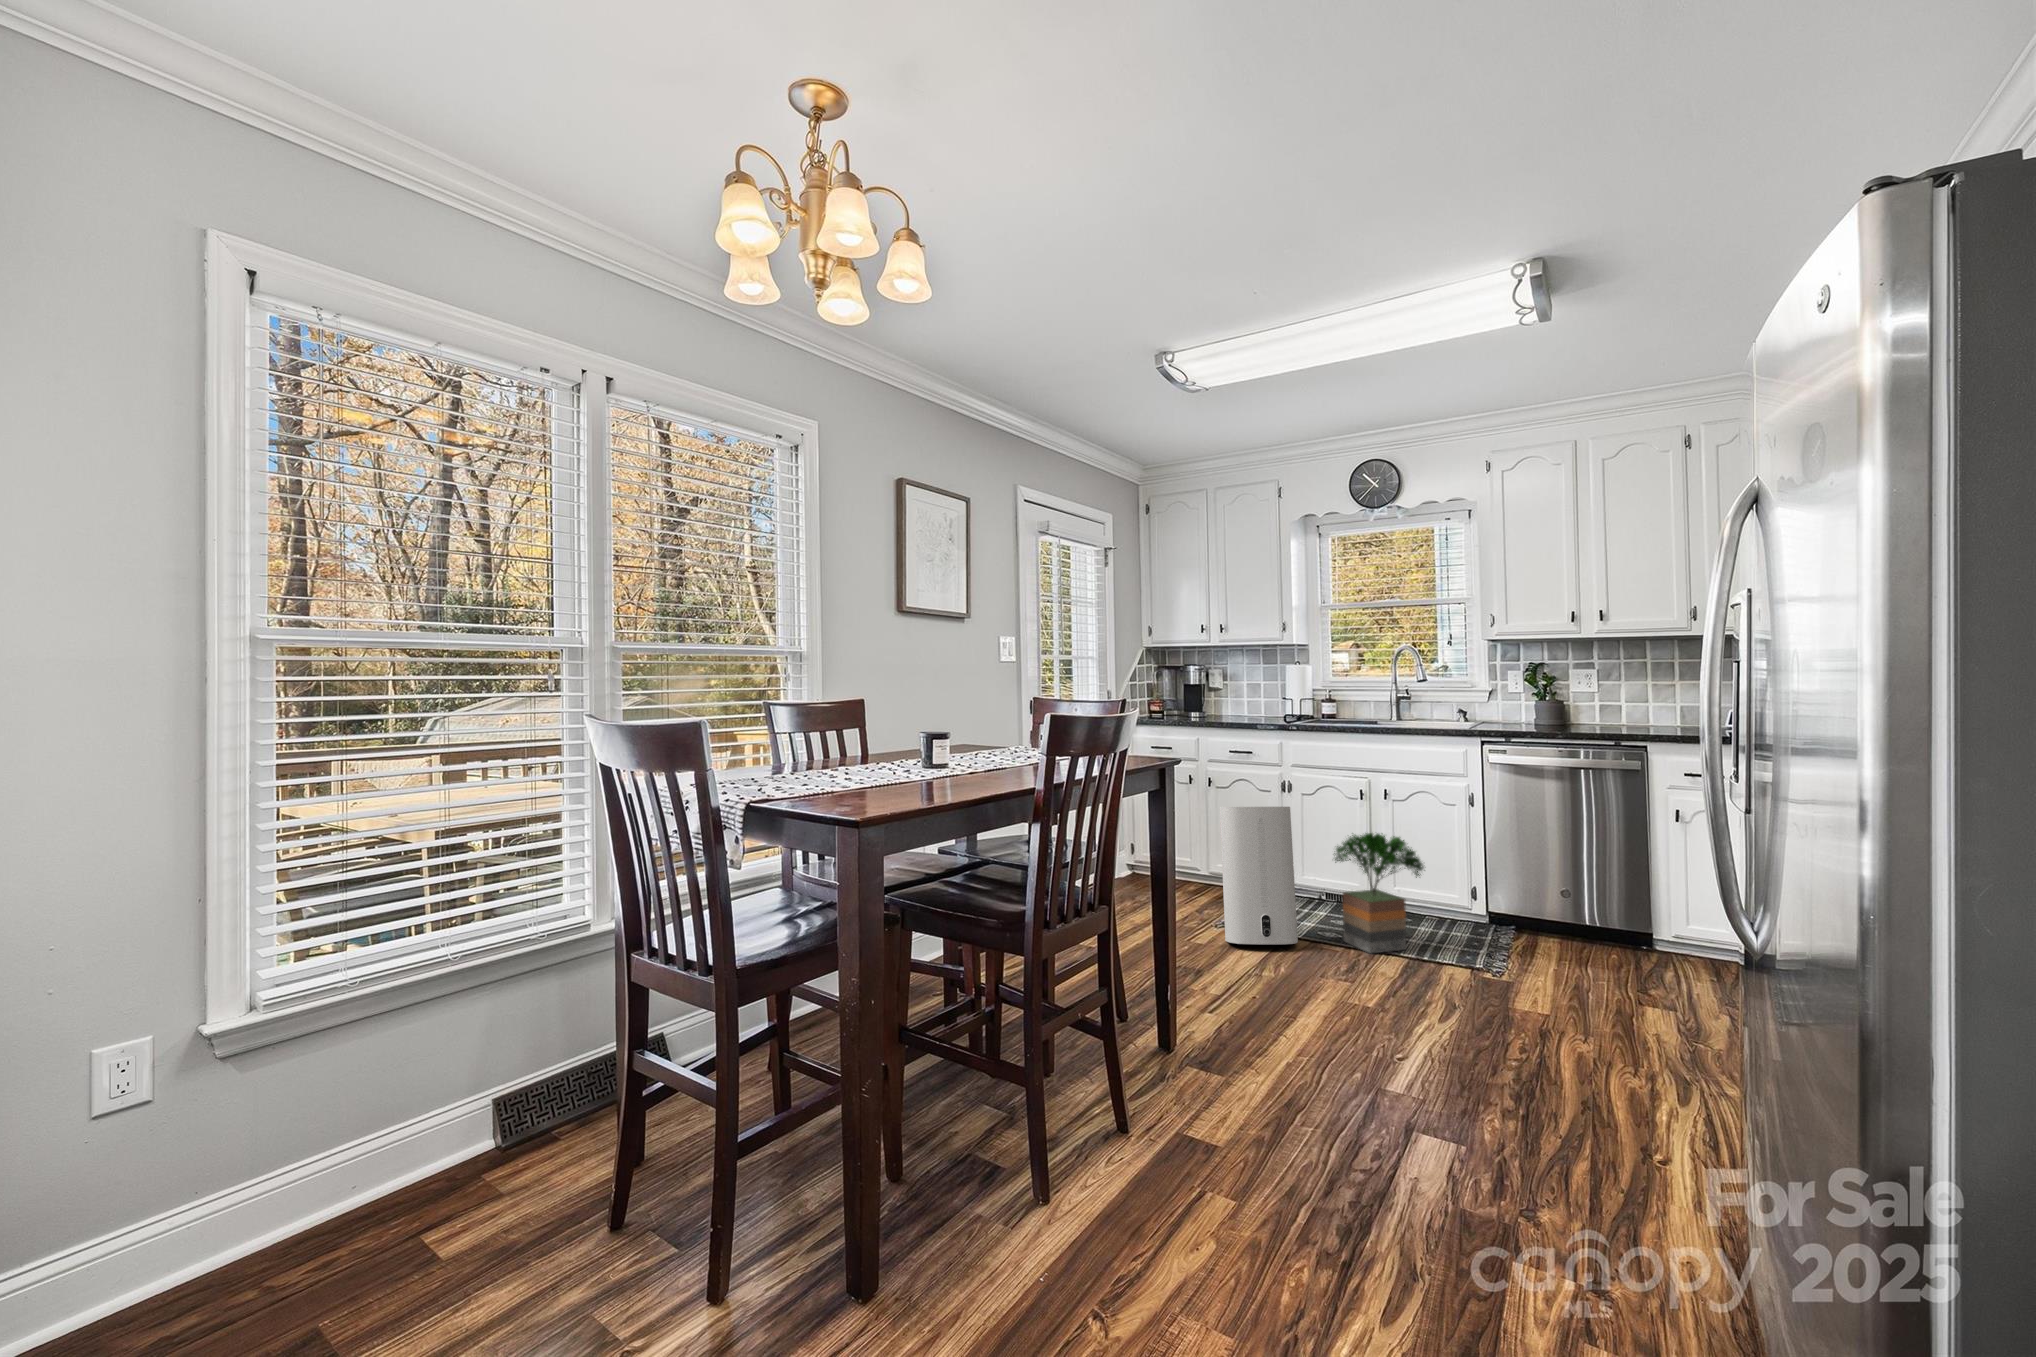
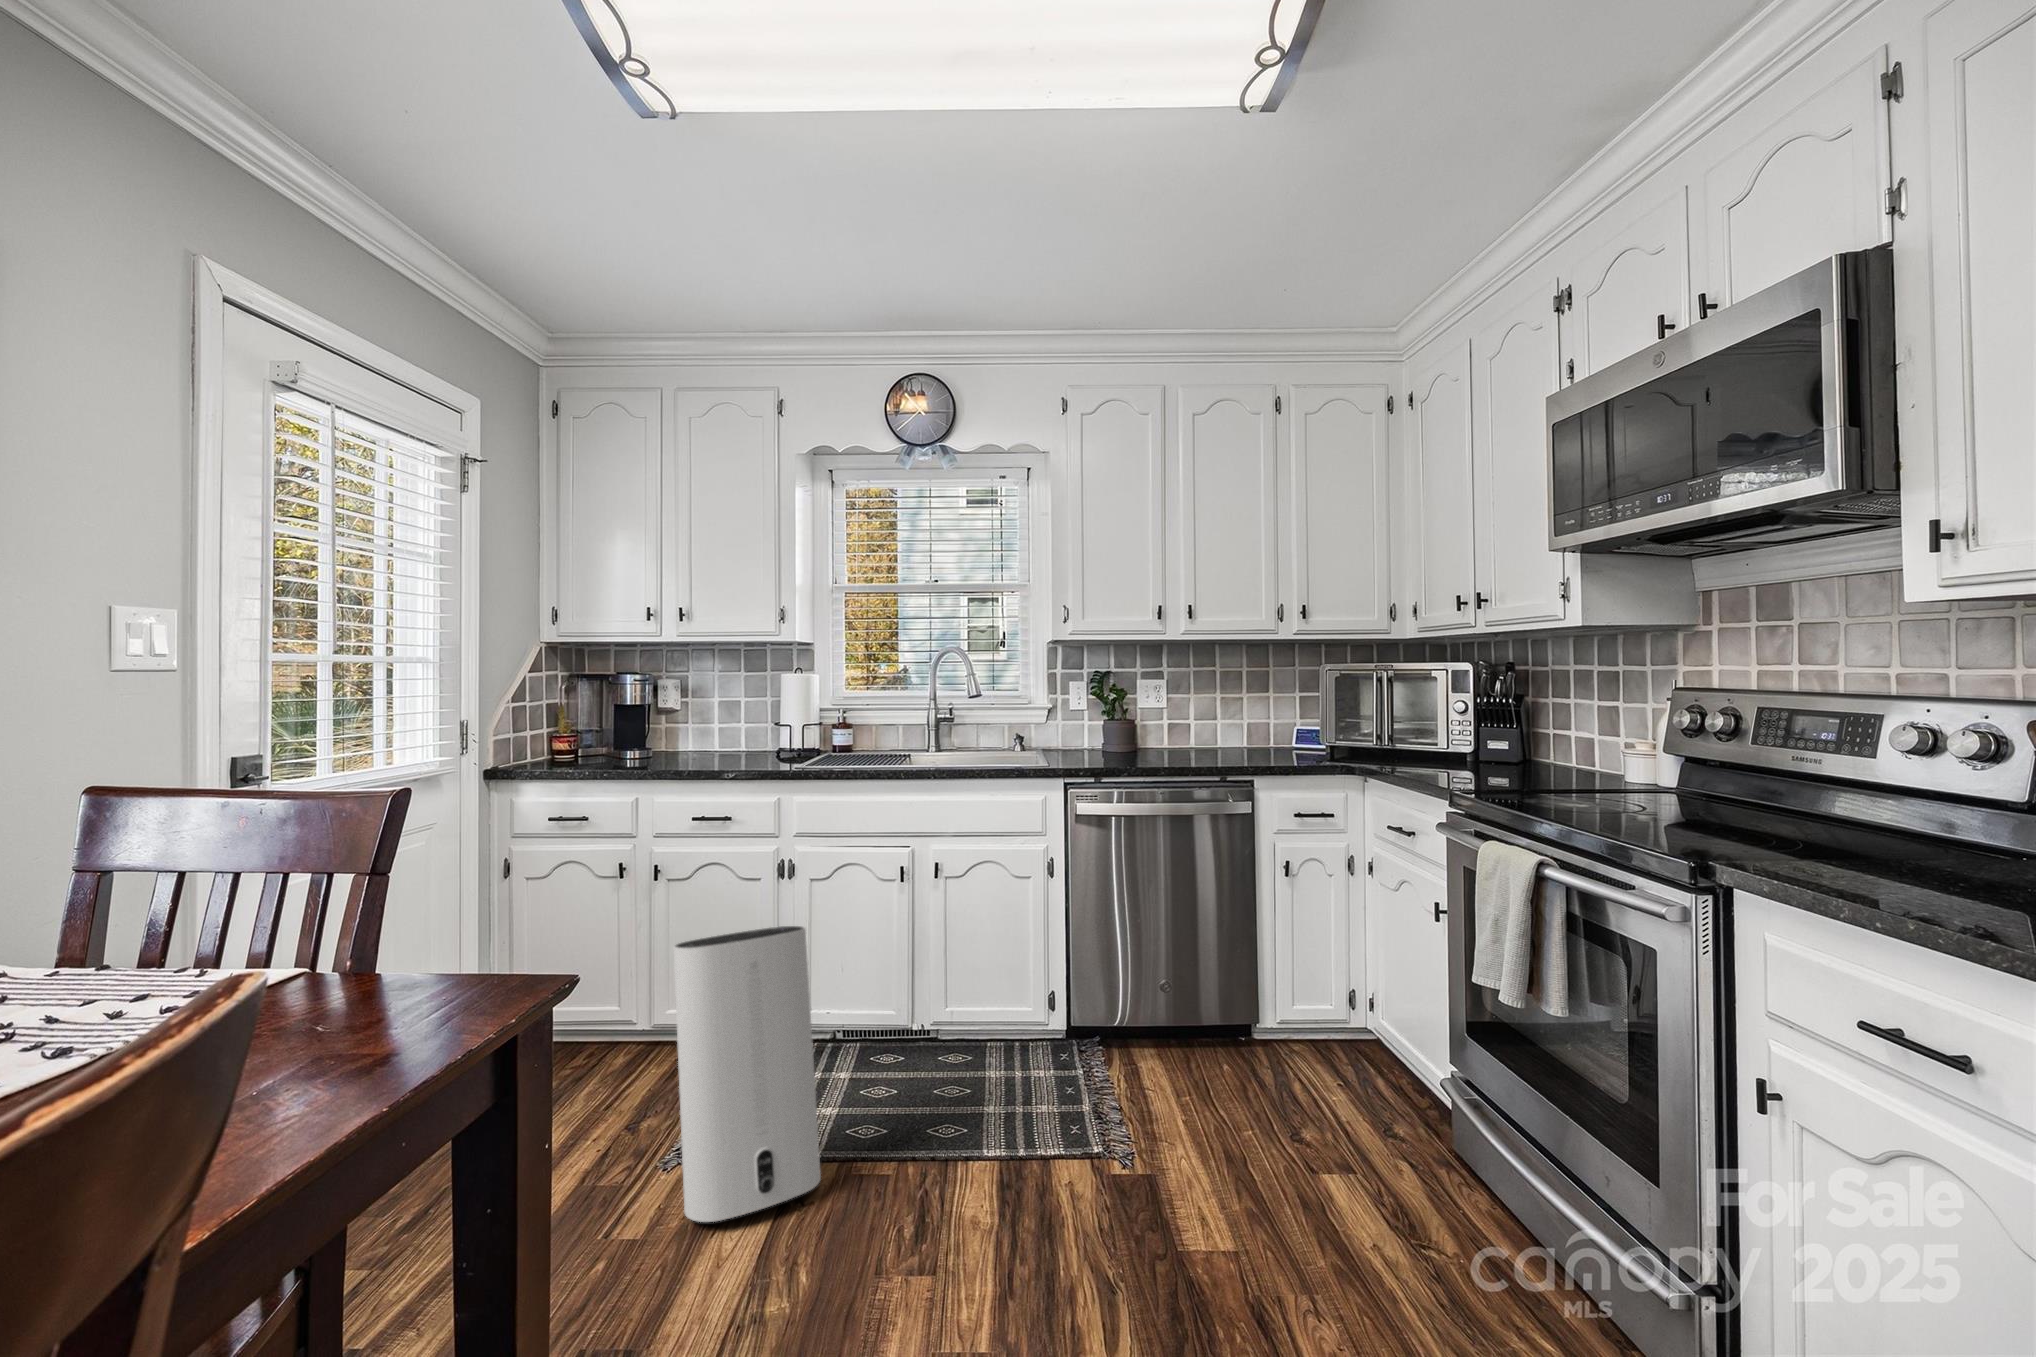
potted tree: present [1334,833,1425,953] -> none [872,945,1021,1168]

